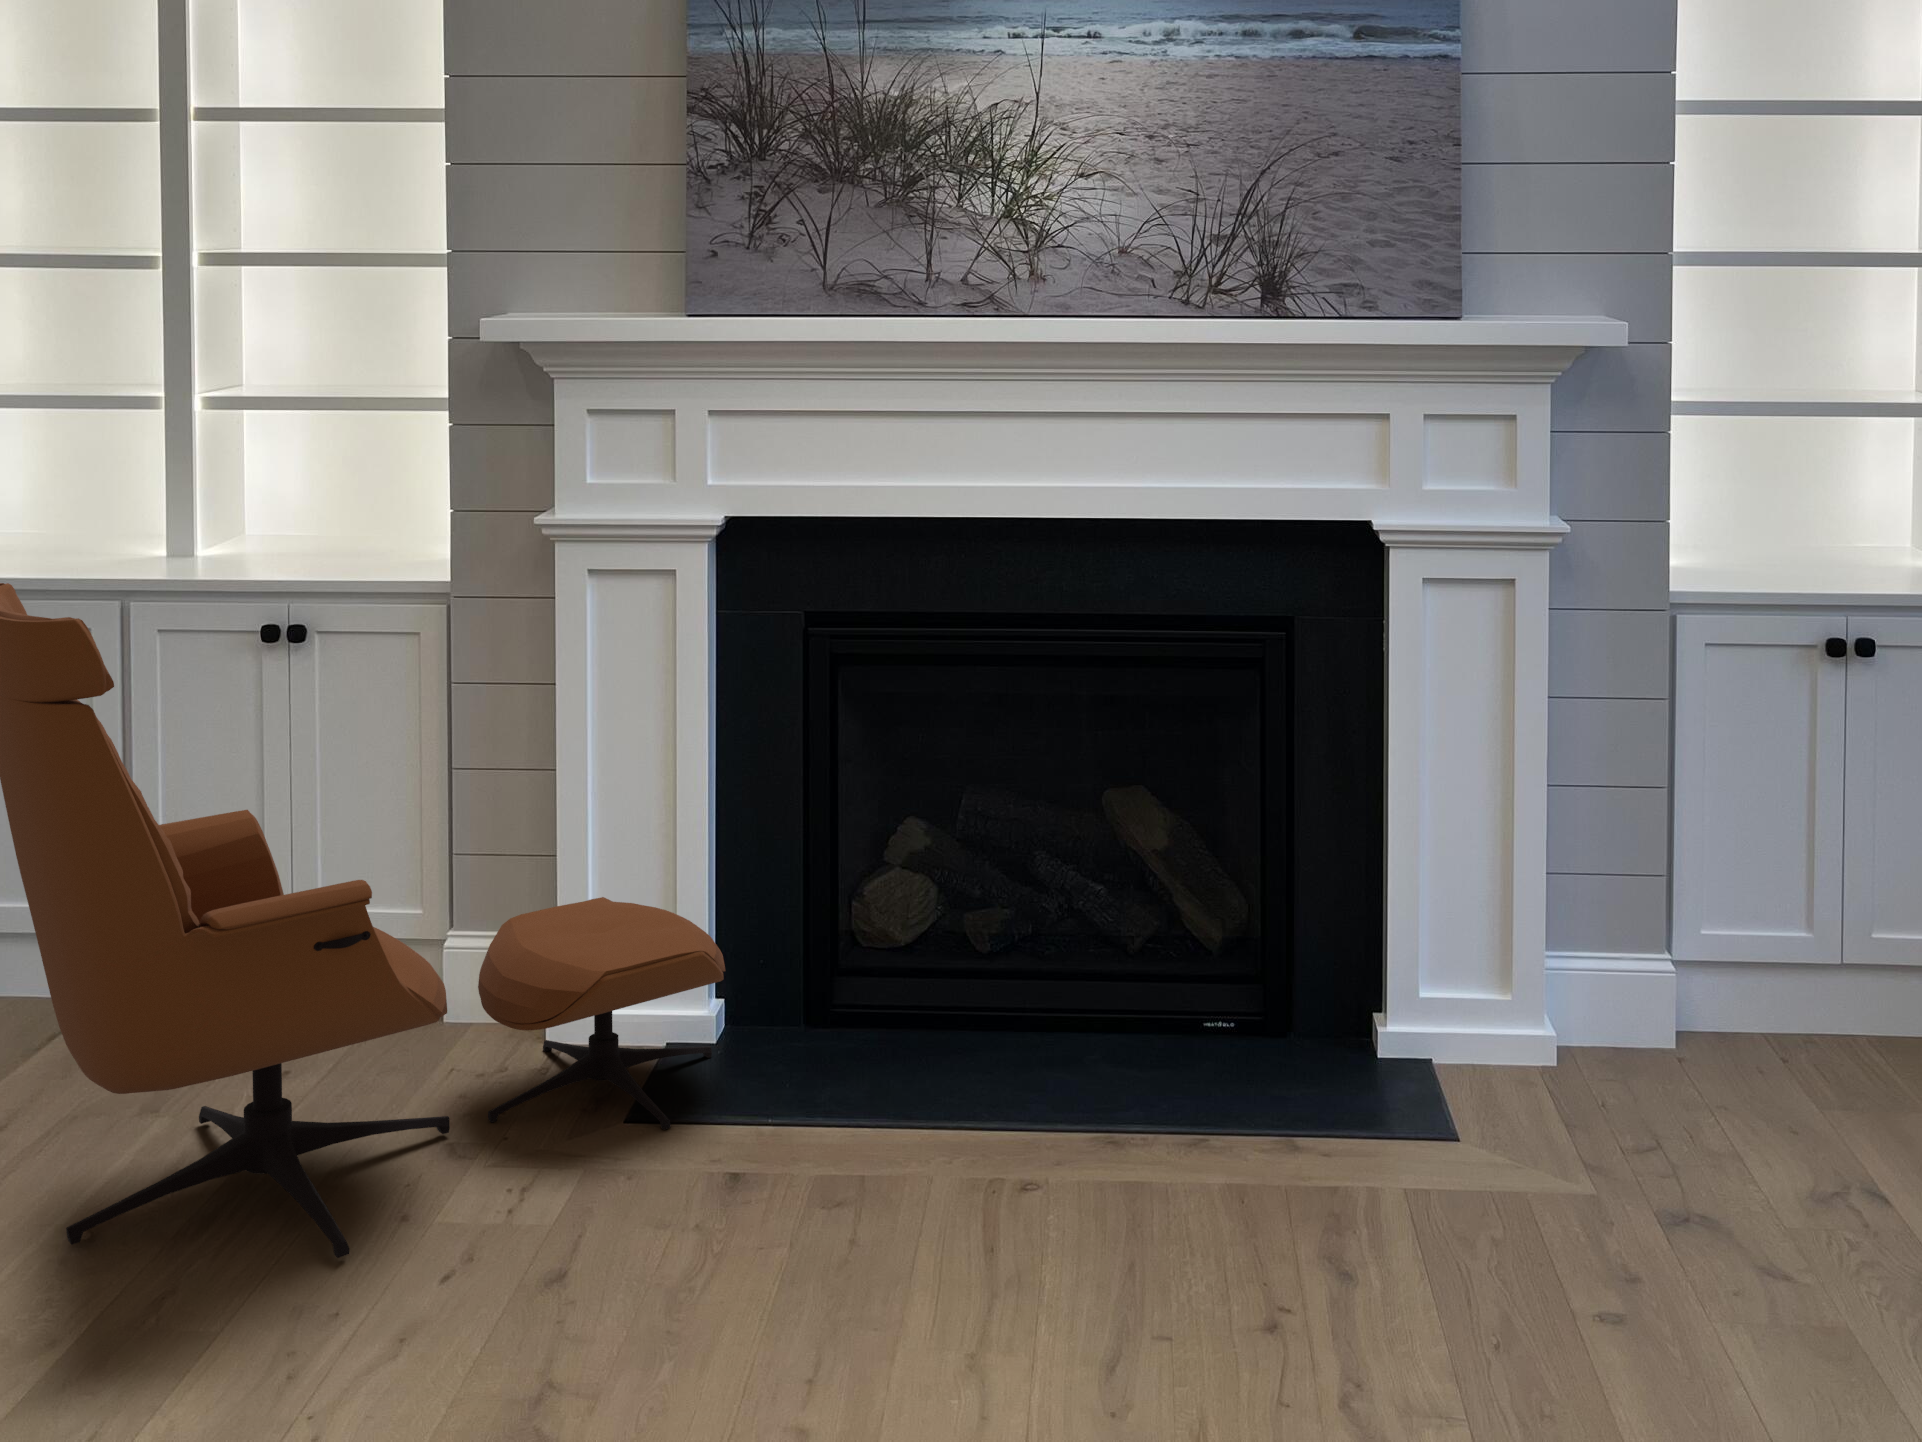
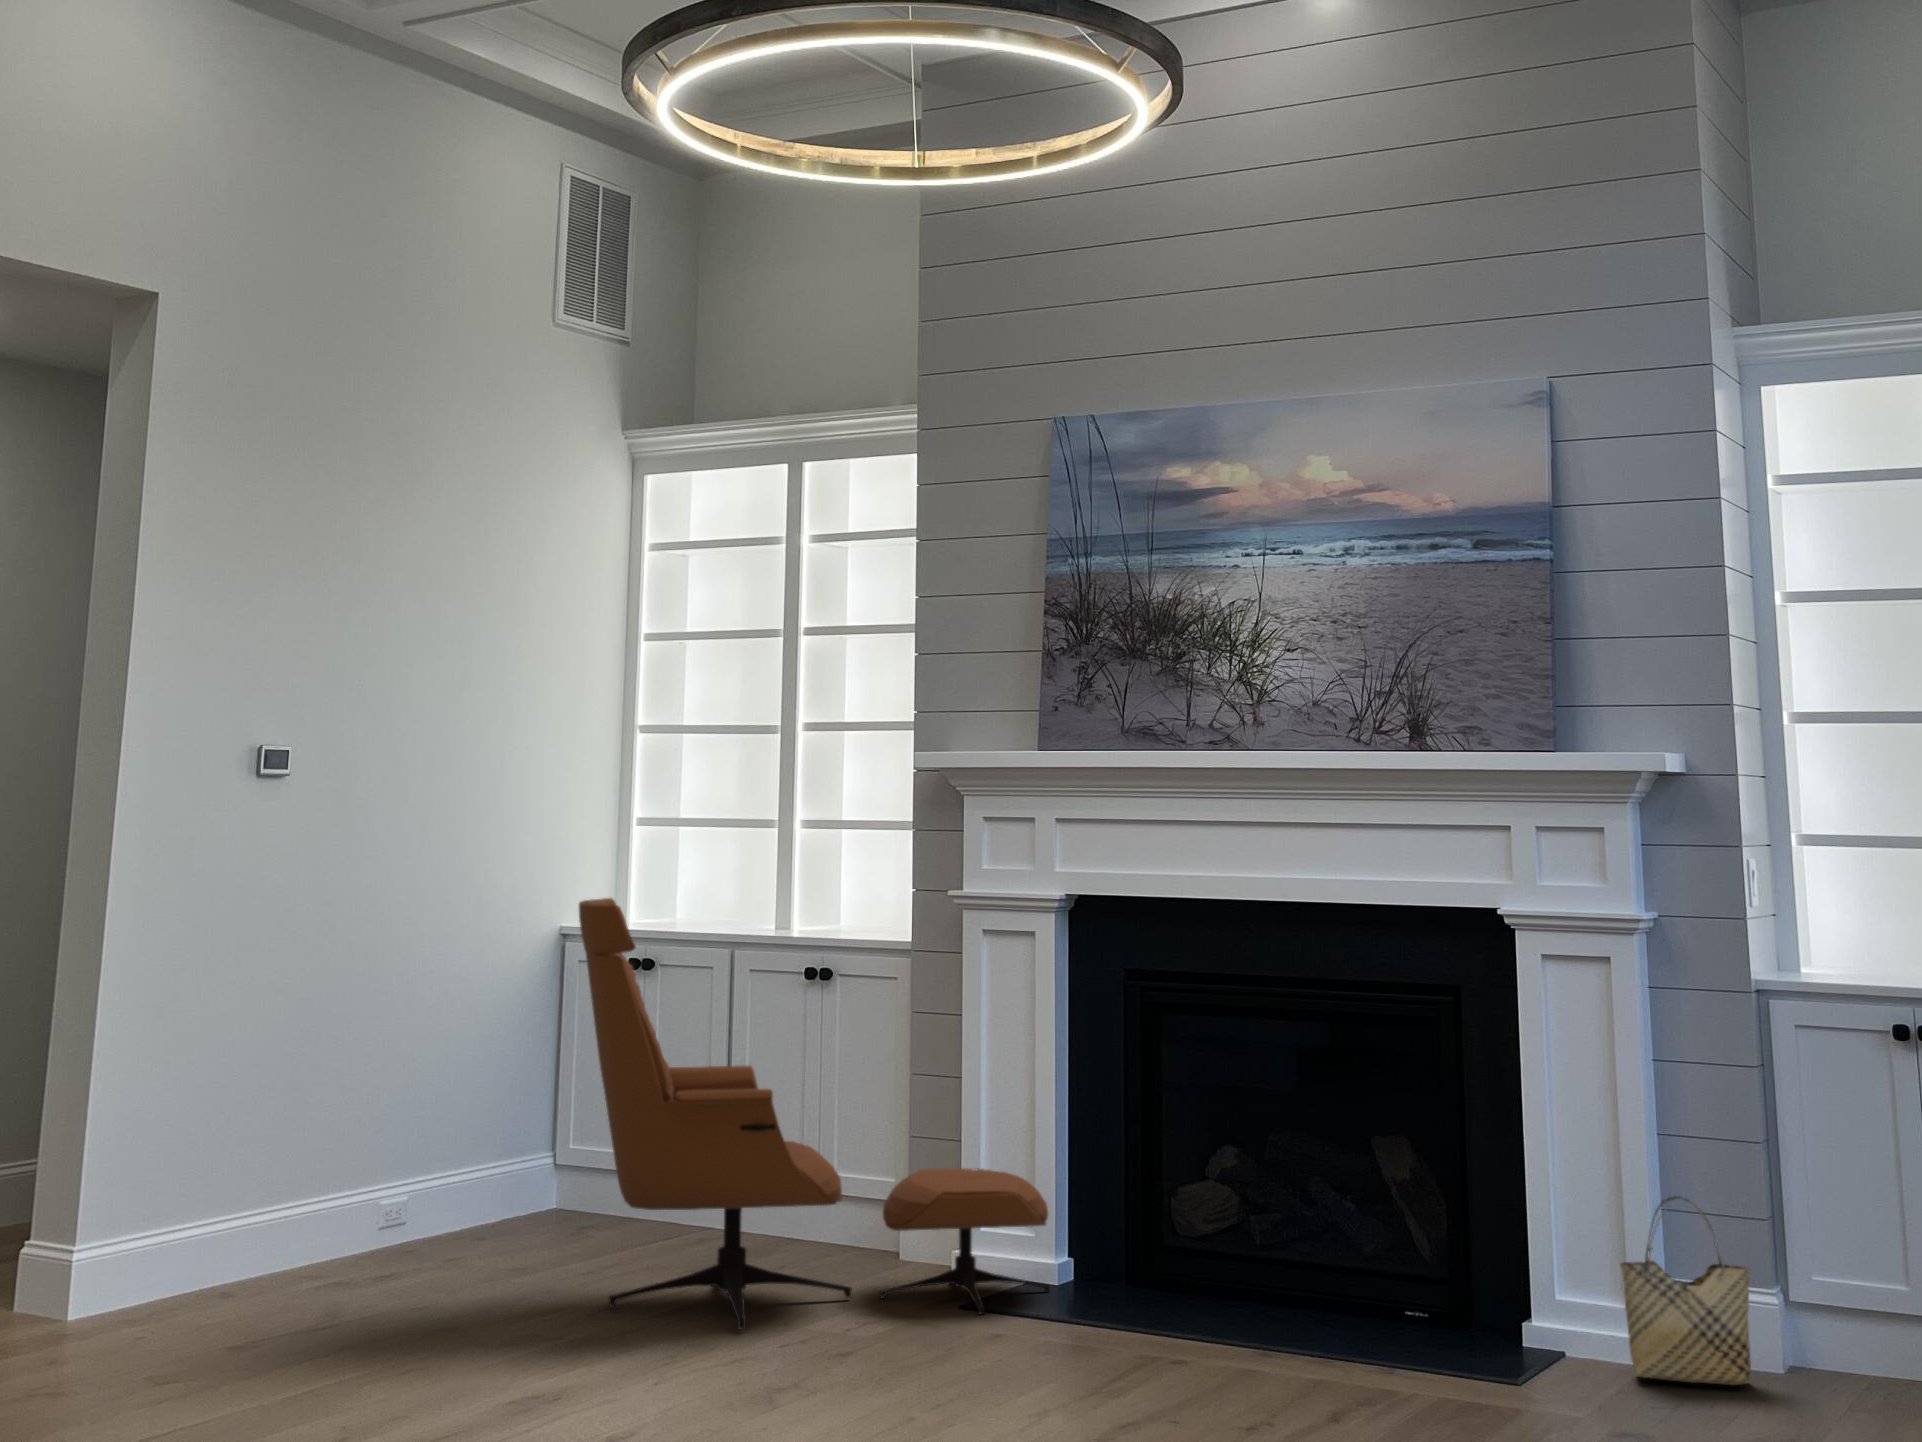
woven basket: none [1542,863,1686,1091] -> present [1620,1196,1751,1385]

